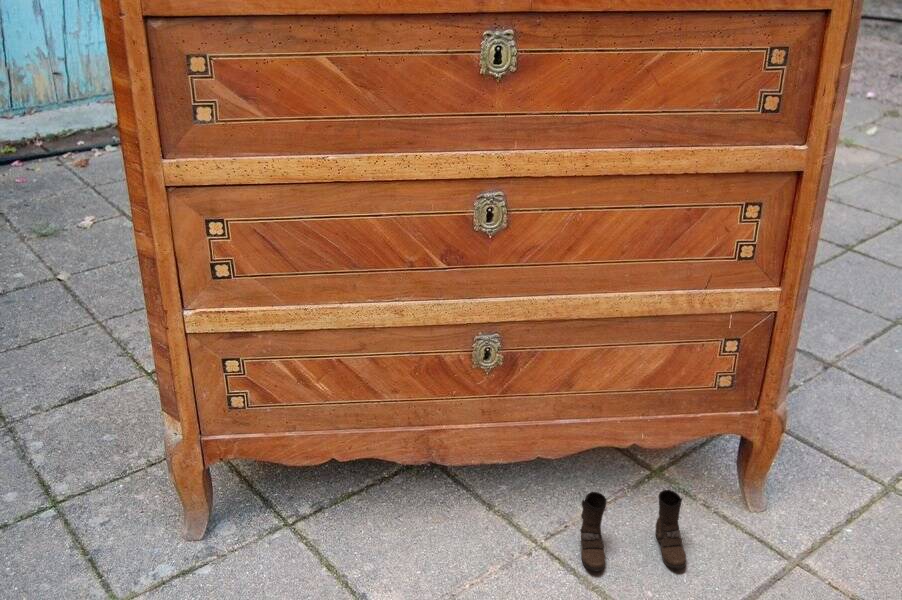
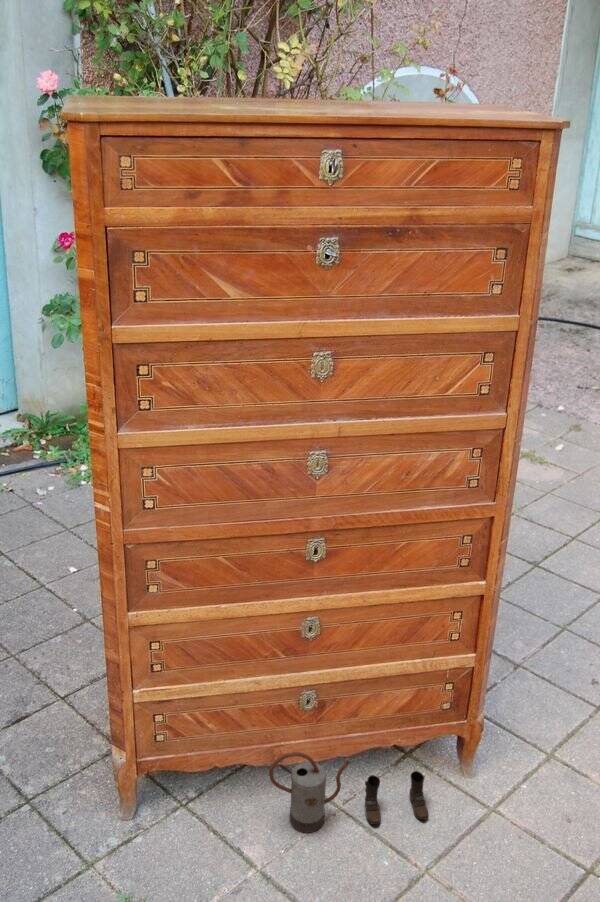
watering can: none [417,438,556,577] -> present [269,752,350,833]

